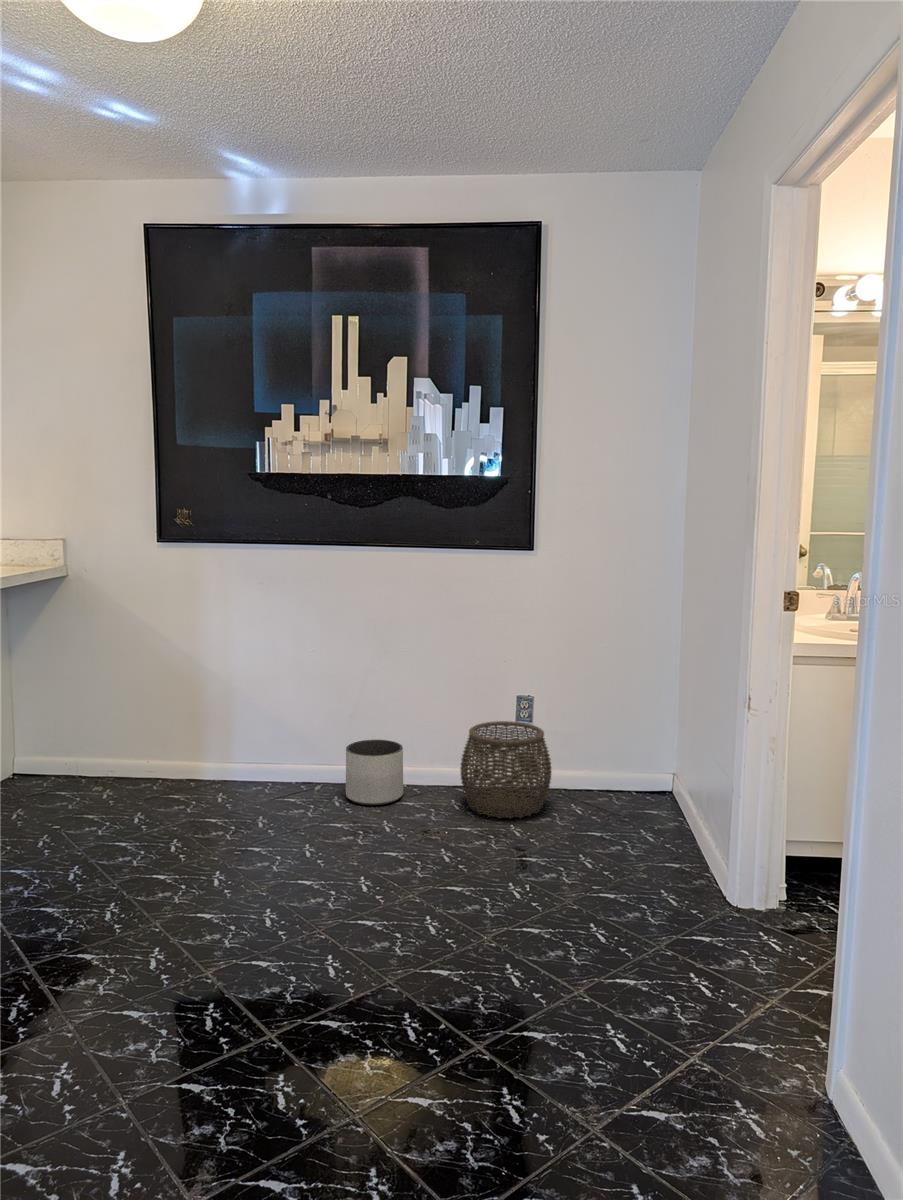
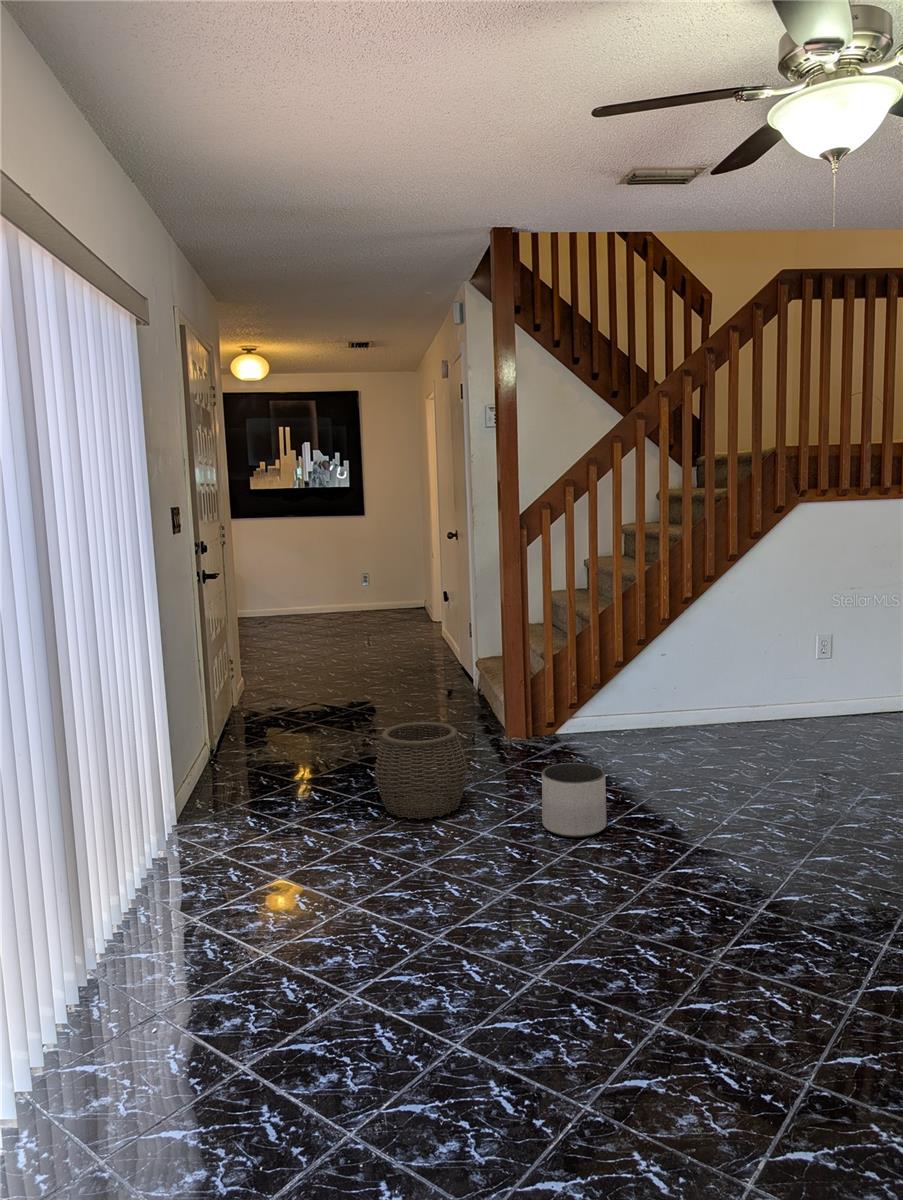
planter: present [346,740,403,805] -> present [542,763,607,837]

